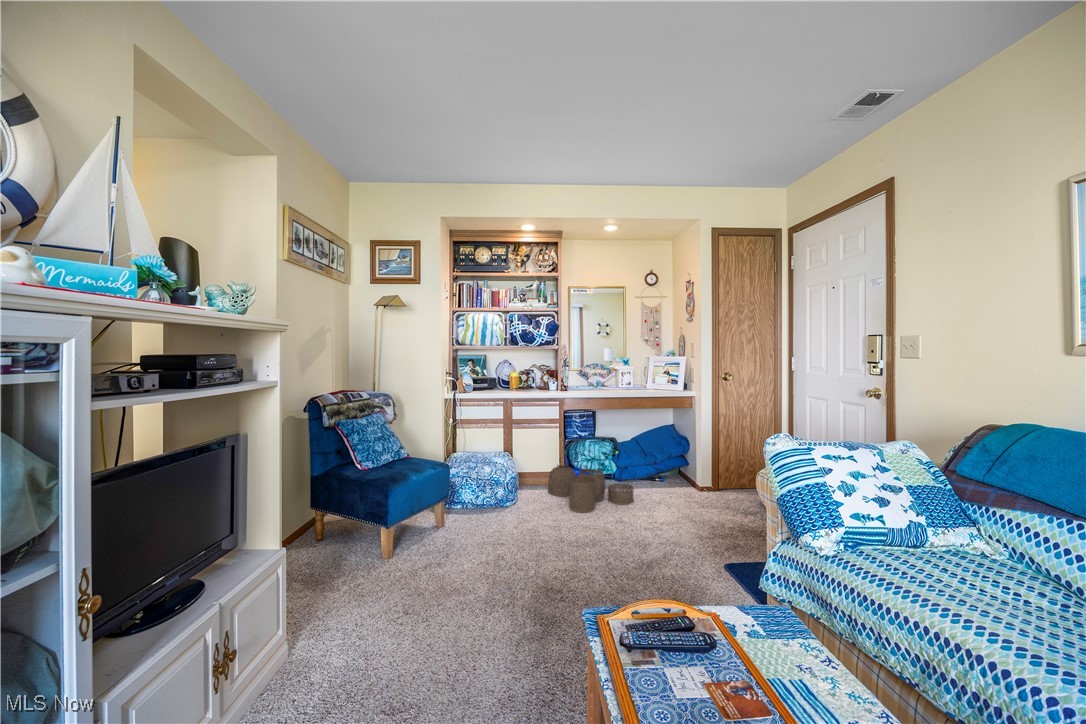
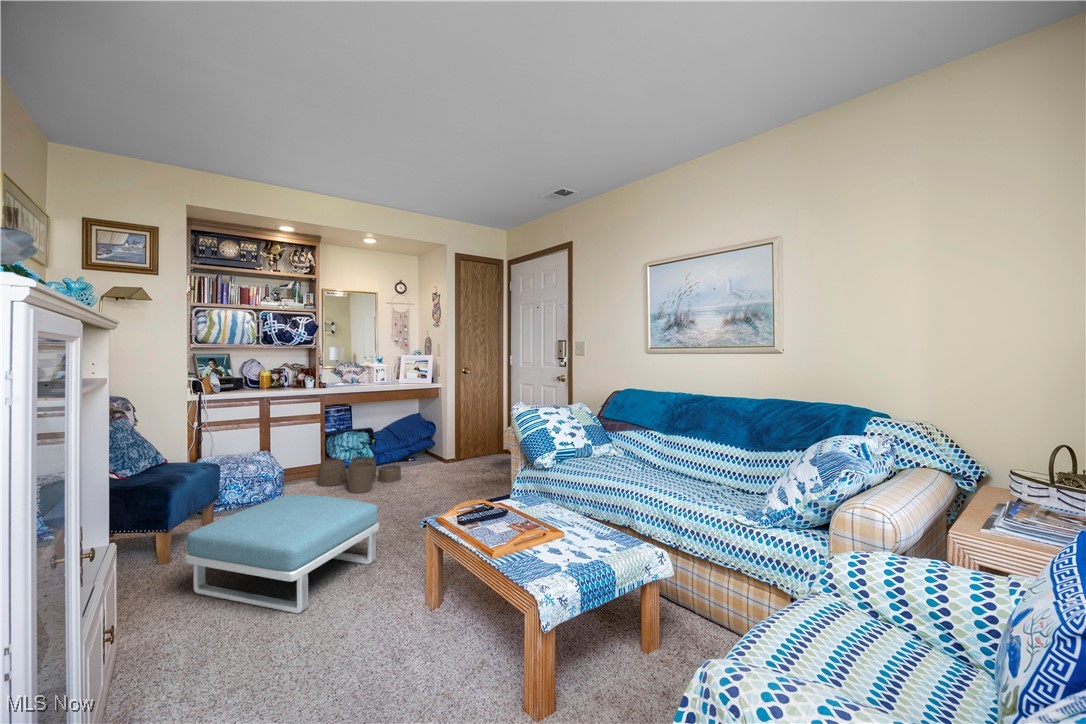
footstool: none [338,511,532,691] -> present [186,494,379,613]

